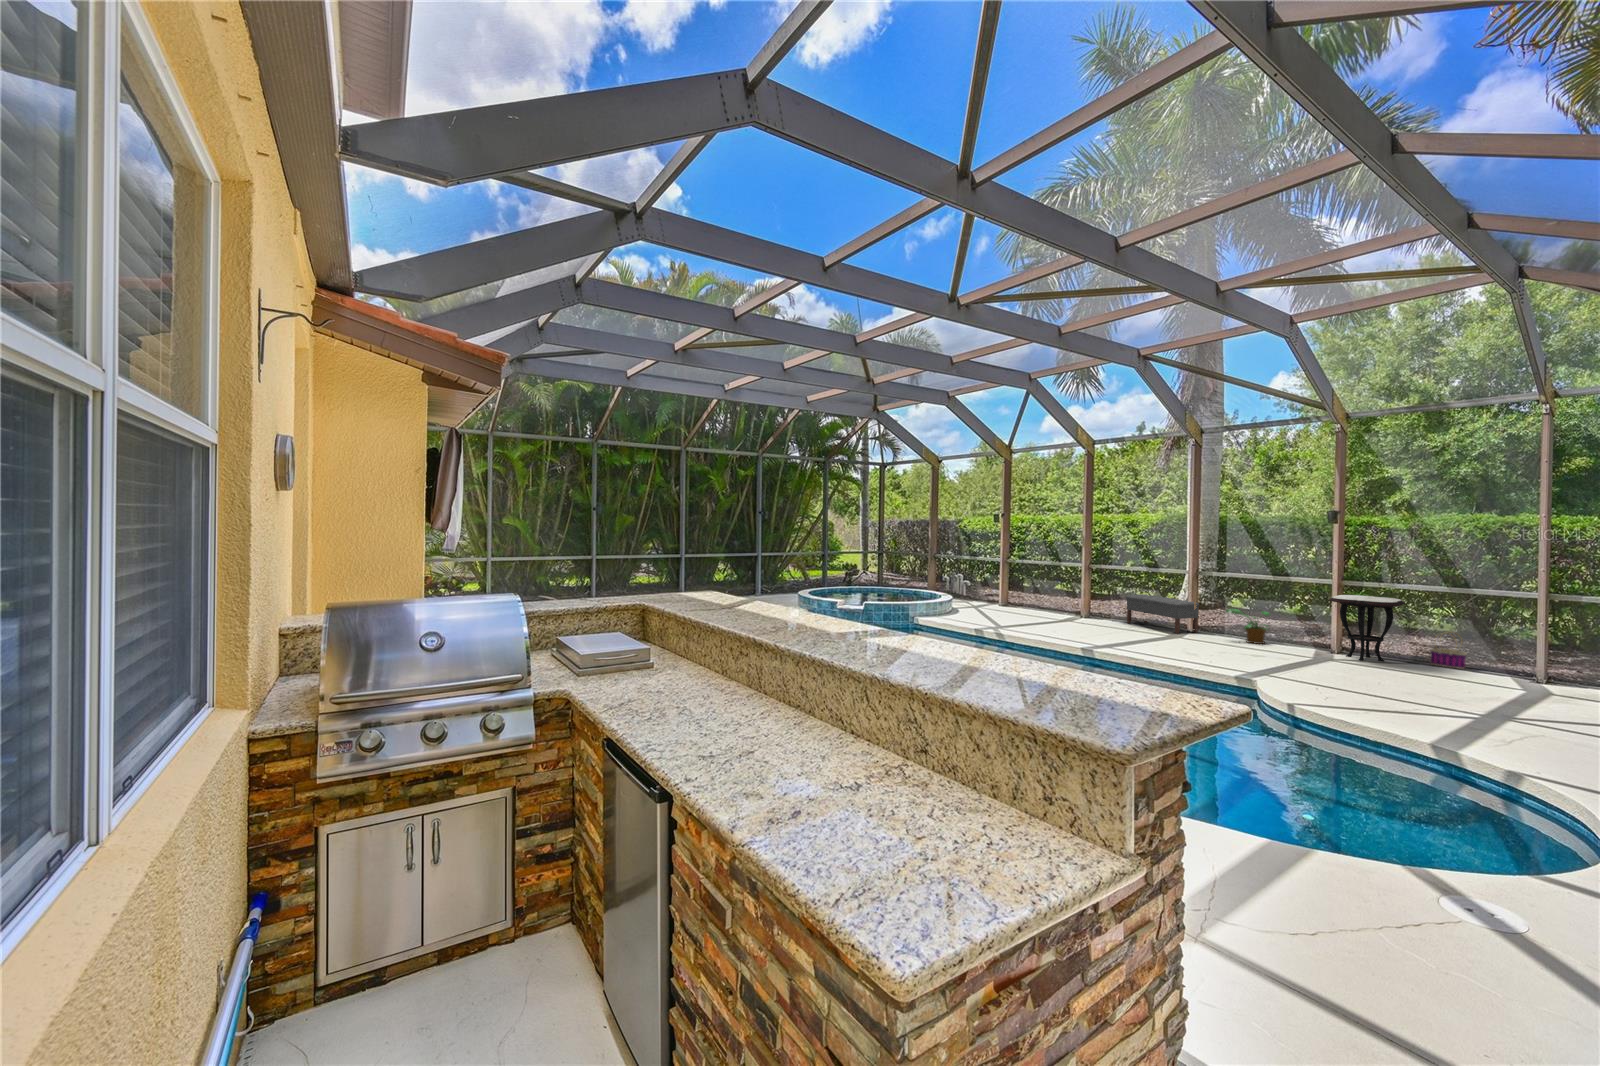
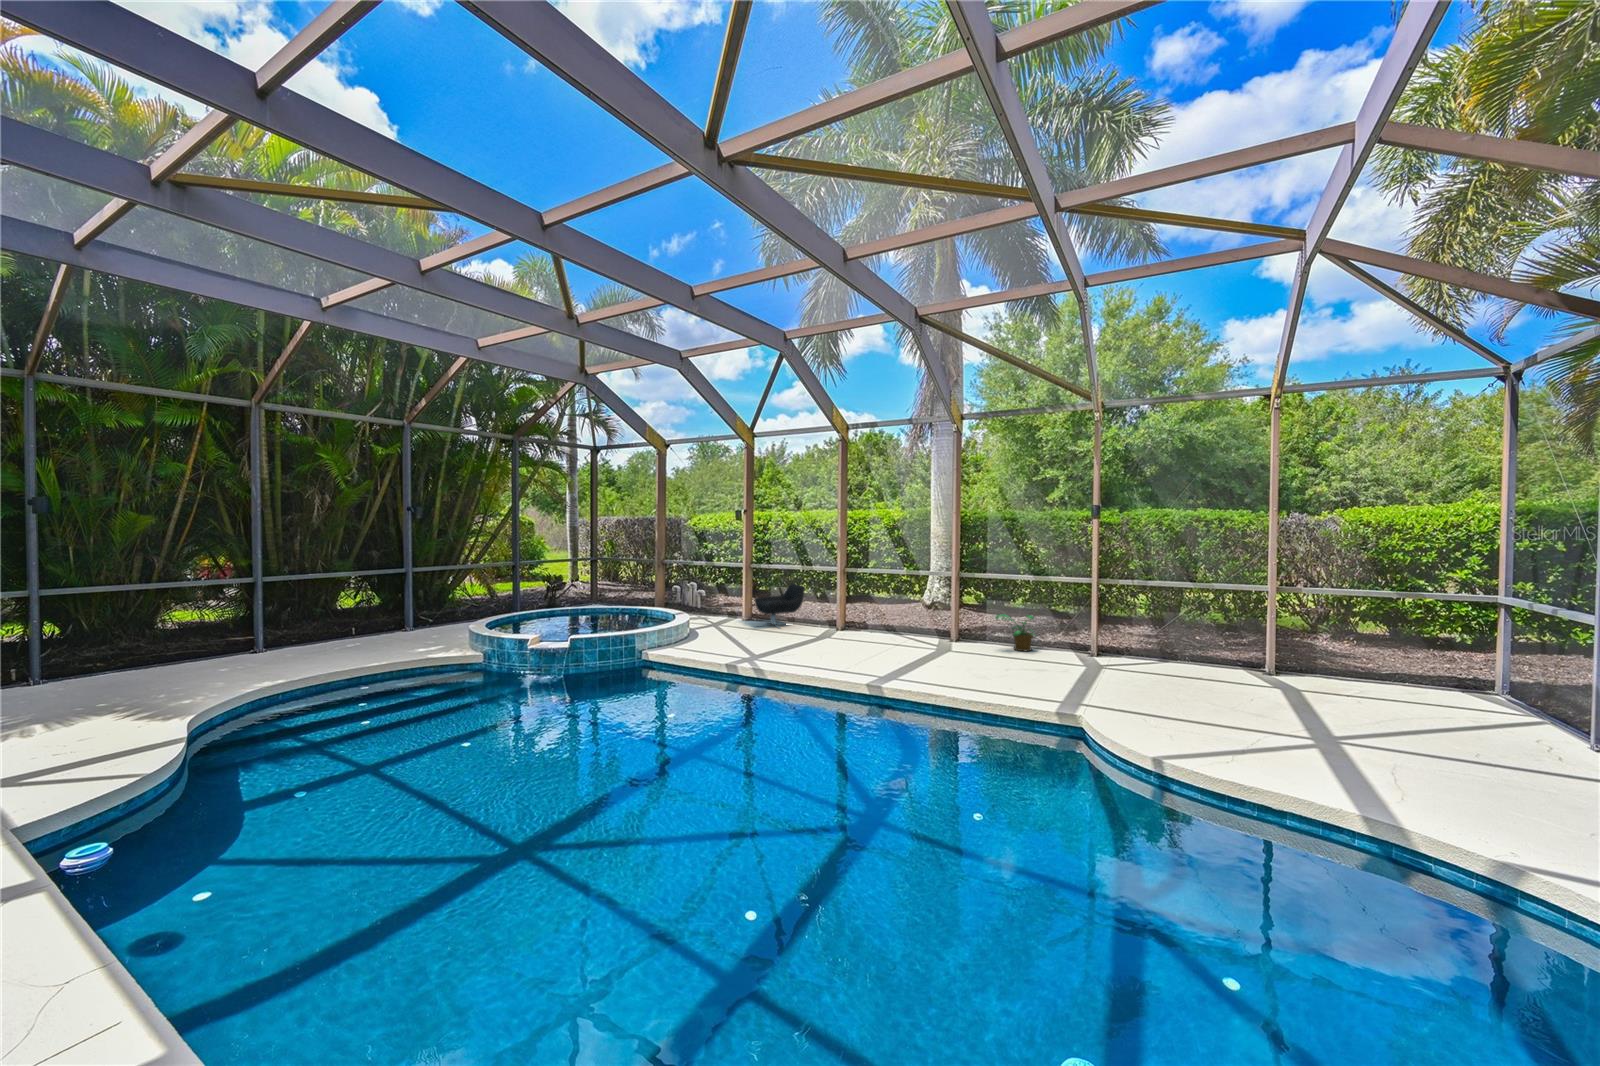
lounge chair: none [1007,577,1054,614] -> present [755,583,805,628]
bench: present [1126,594,1200,634] -> none [886,600,964,645]
side table: present [1329,595,1405,661] -> none [1099,595,1165,666]
basket: present [1430,648,1467,669] -> none [1184,628,1216,667]

